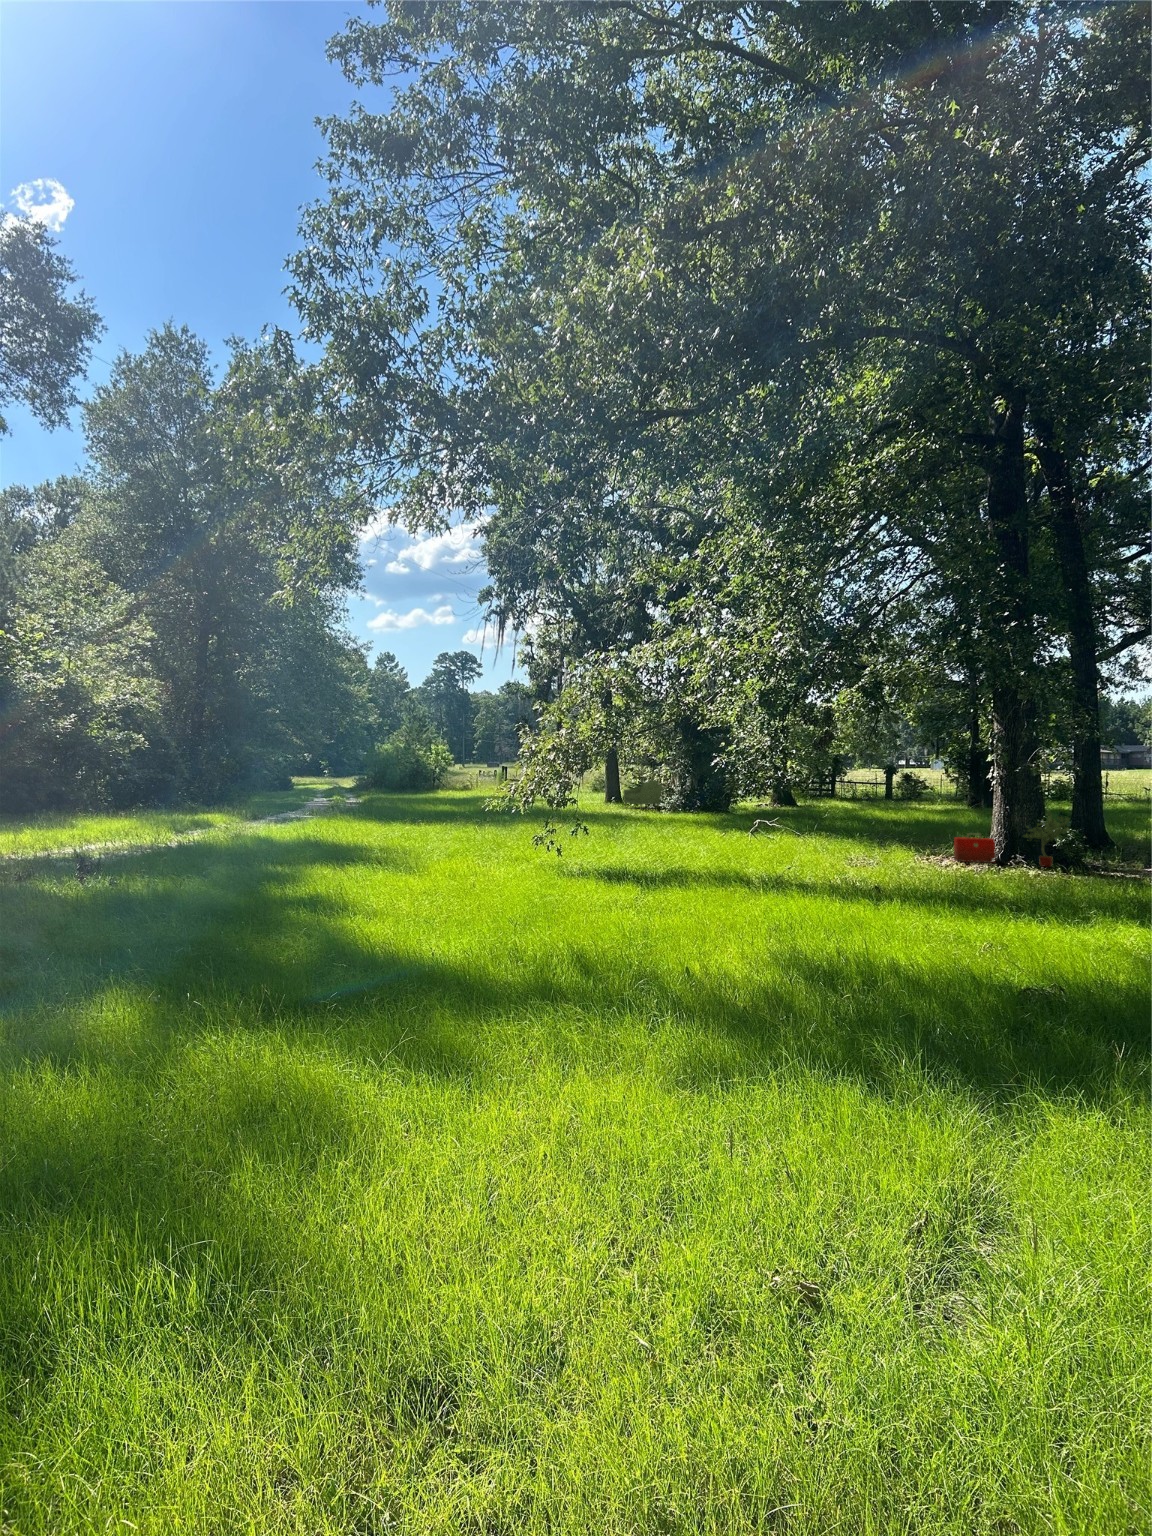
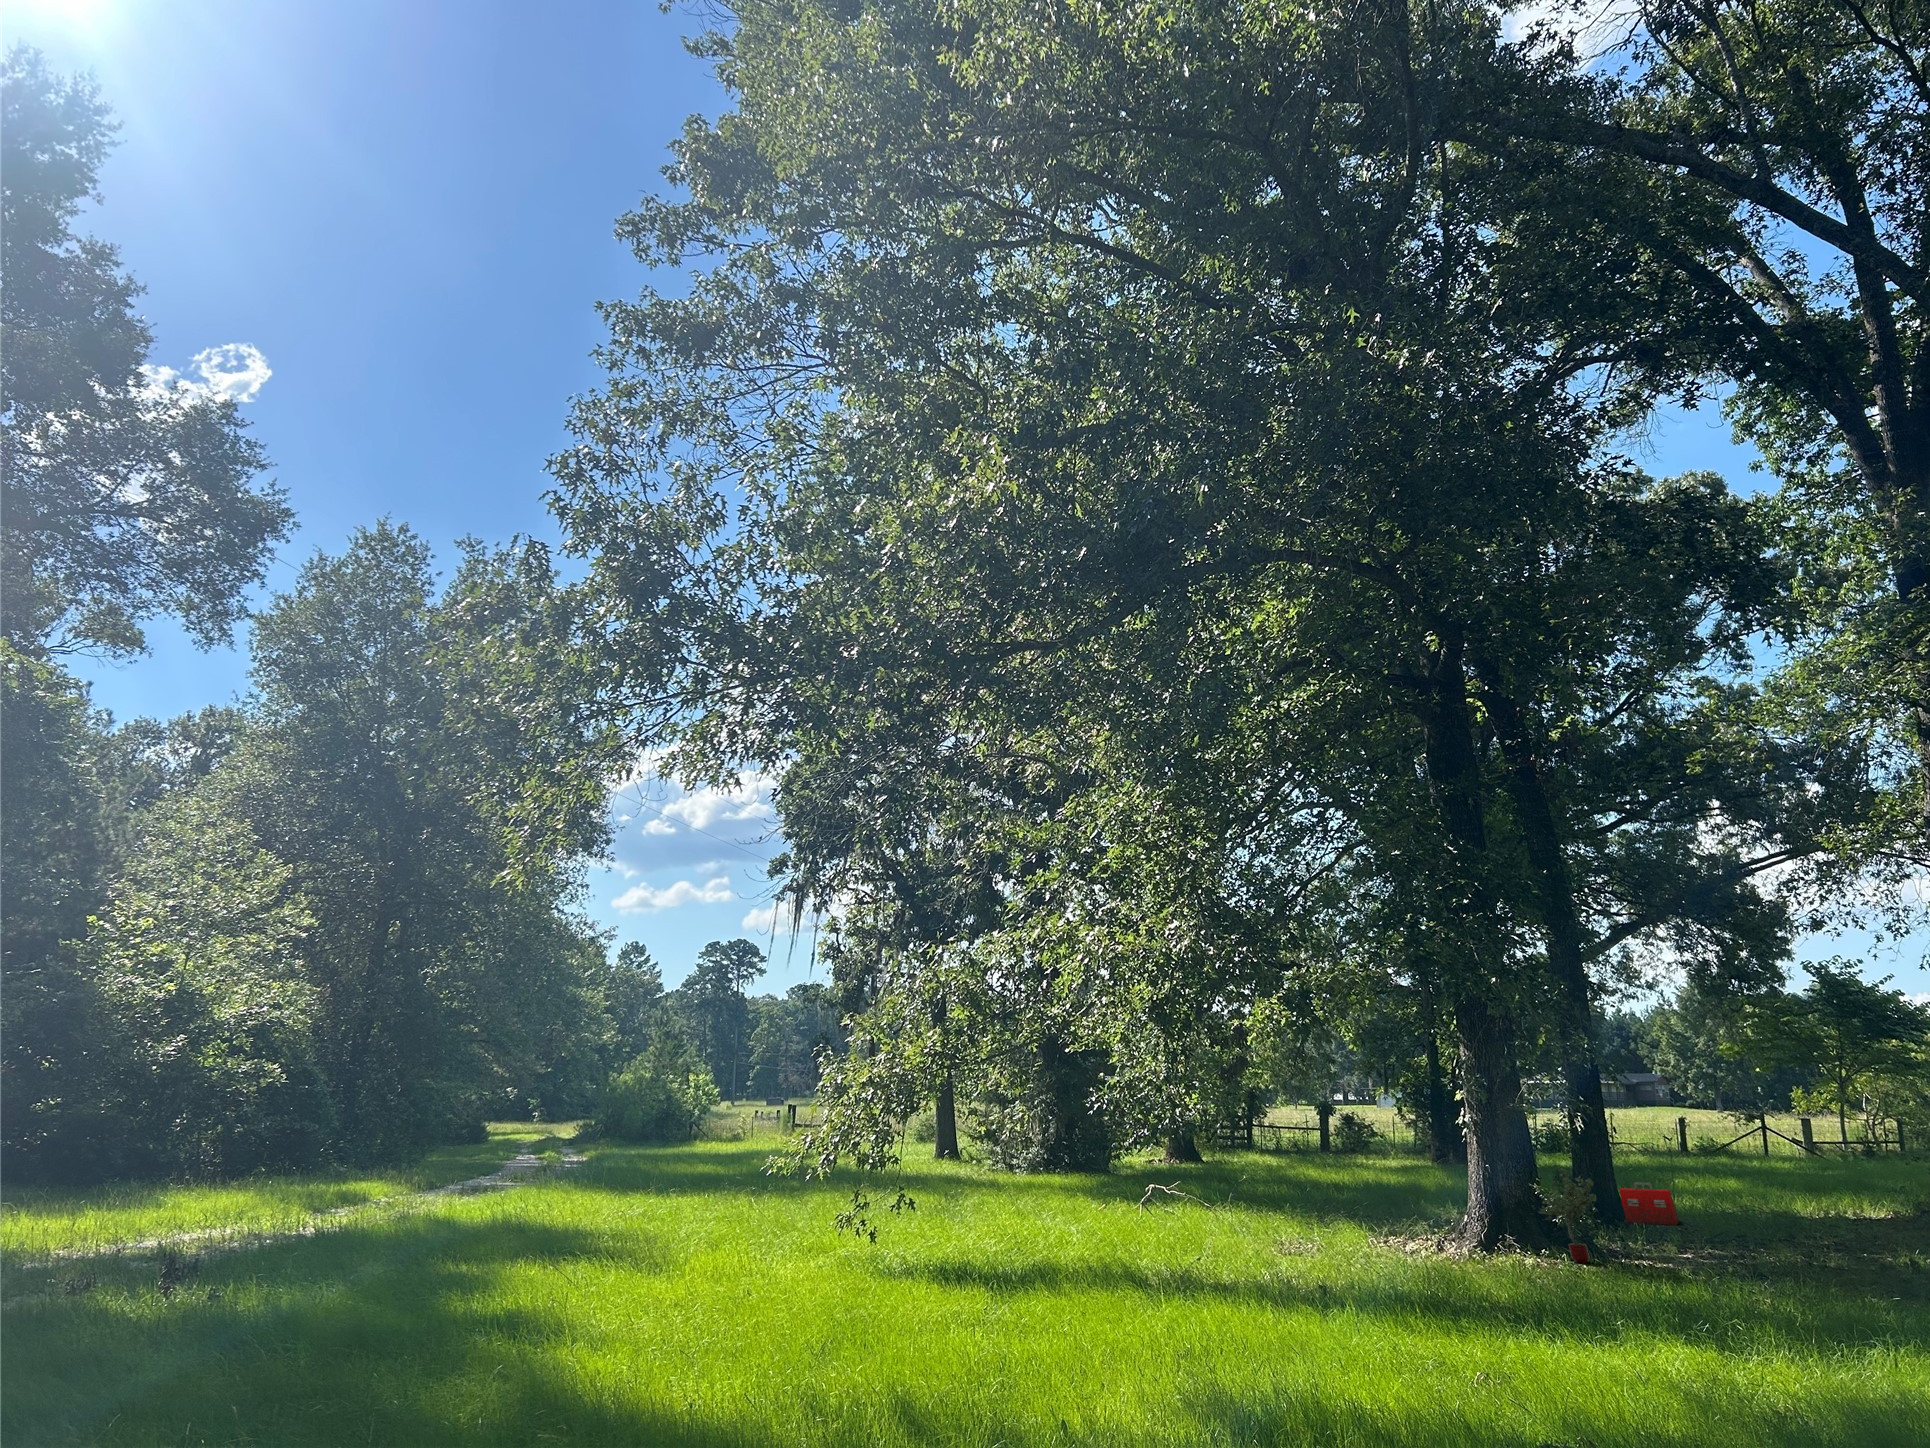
chair: present [623,780,662,808] -> none [961,1124,1017,1175]
toolbox: present [954,833,996,863] -> present [1619,1182,1679,1225]

